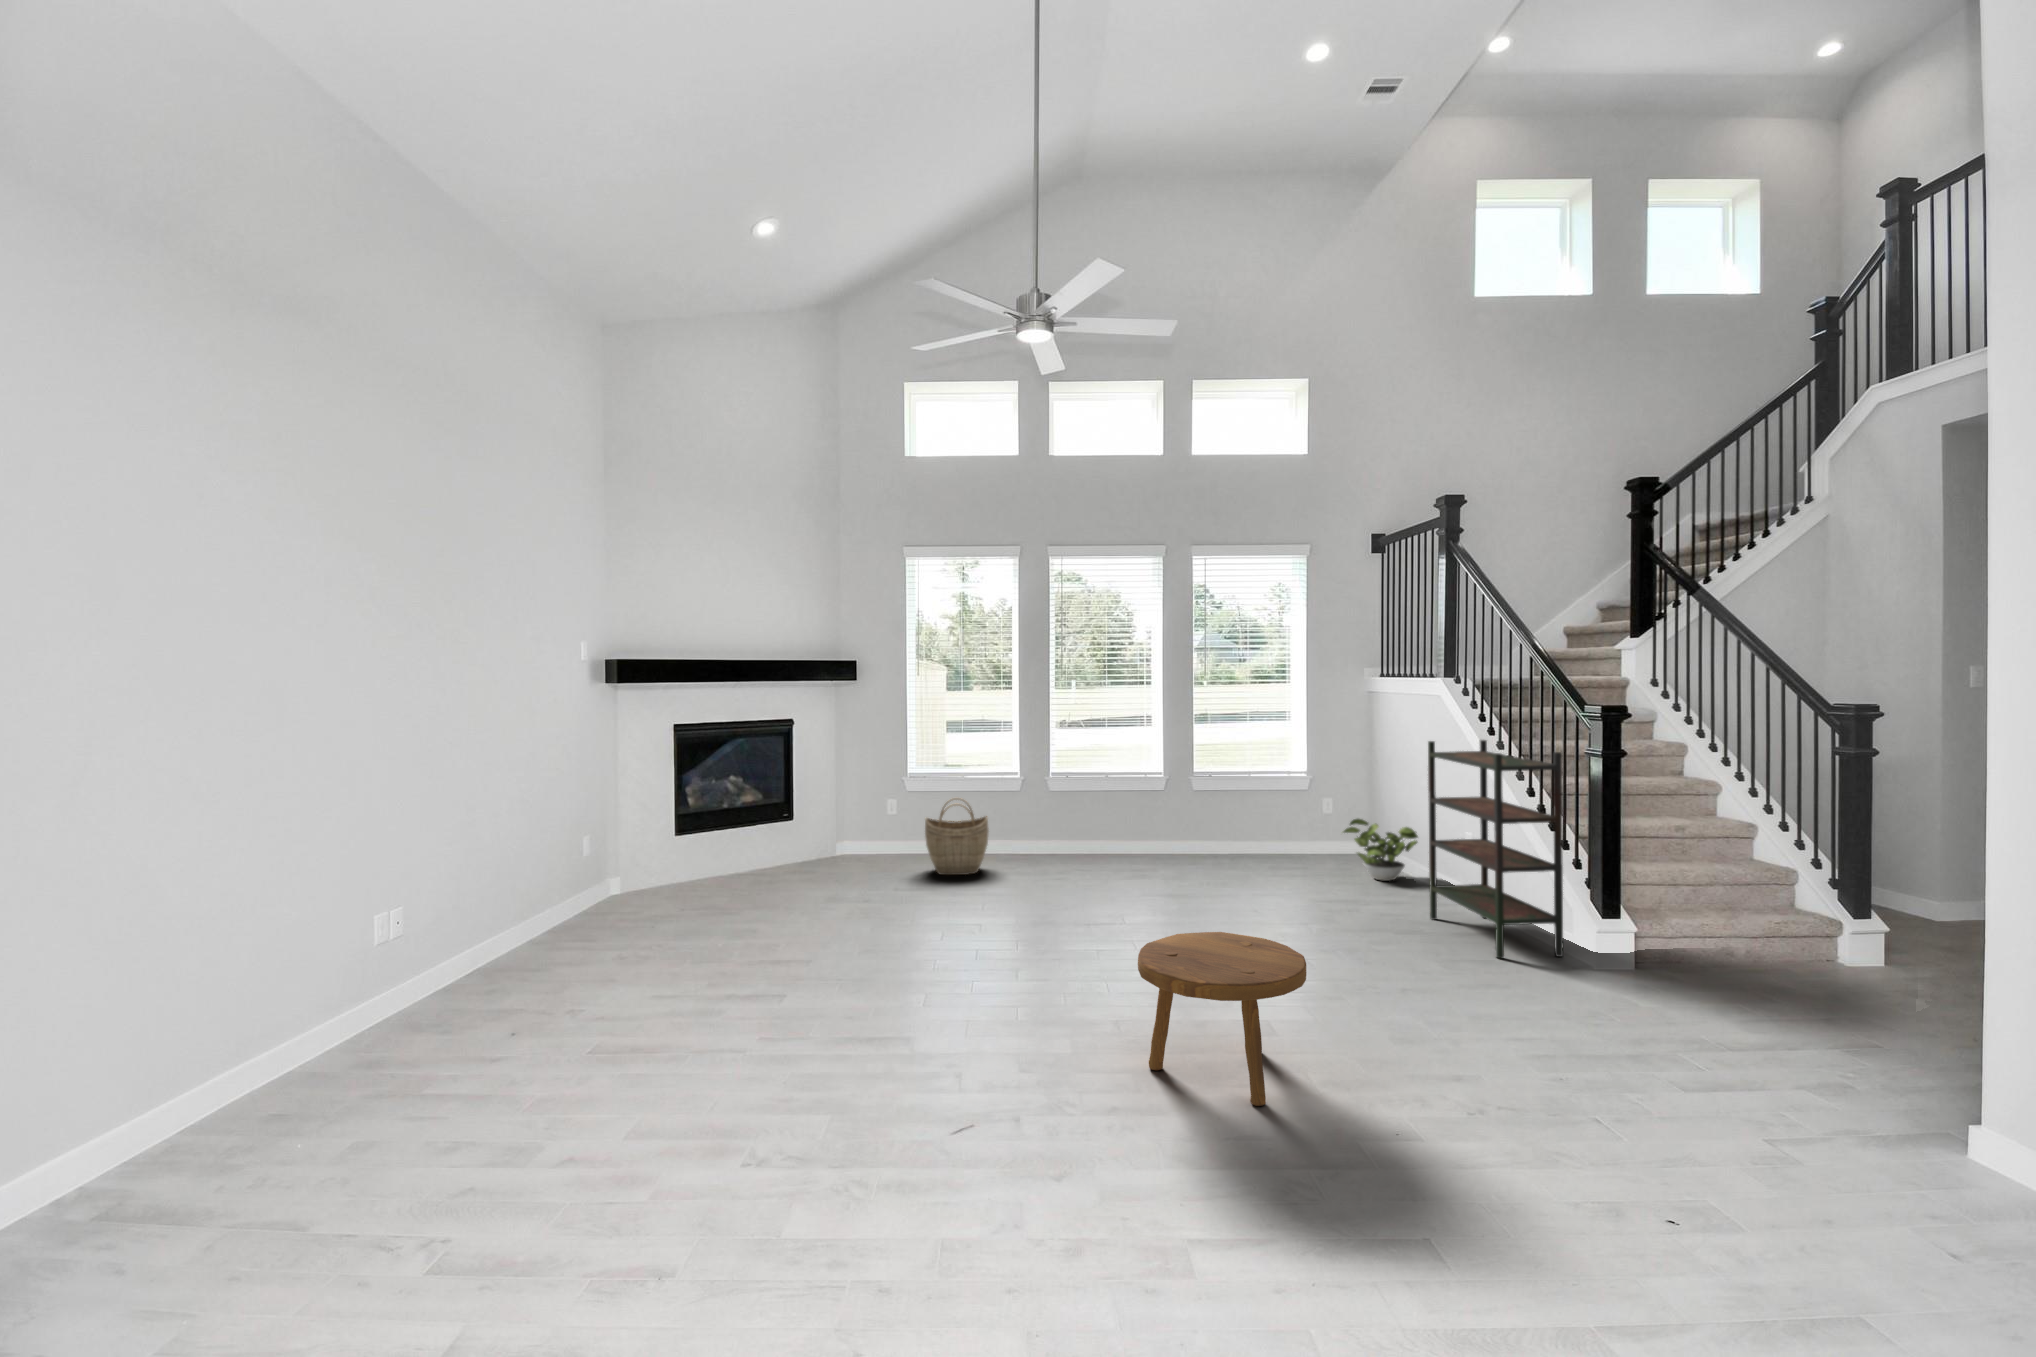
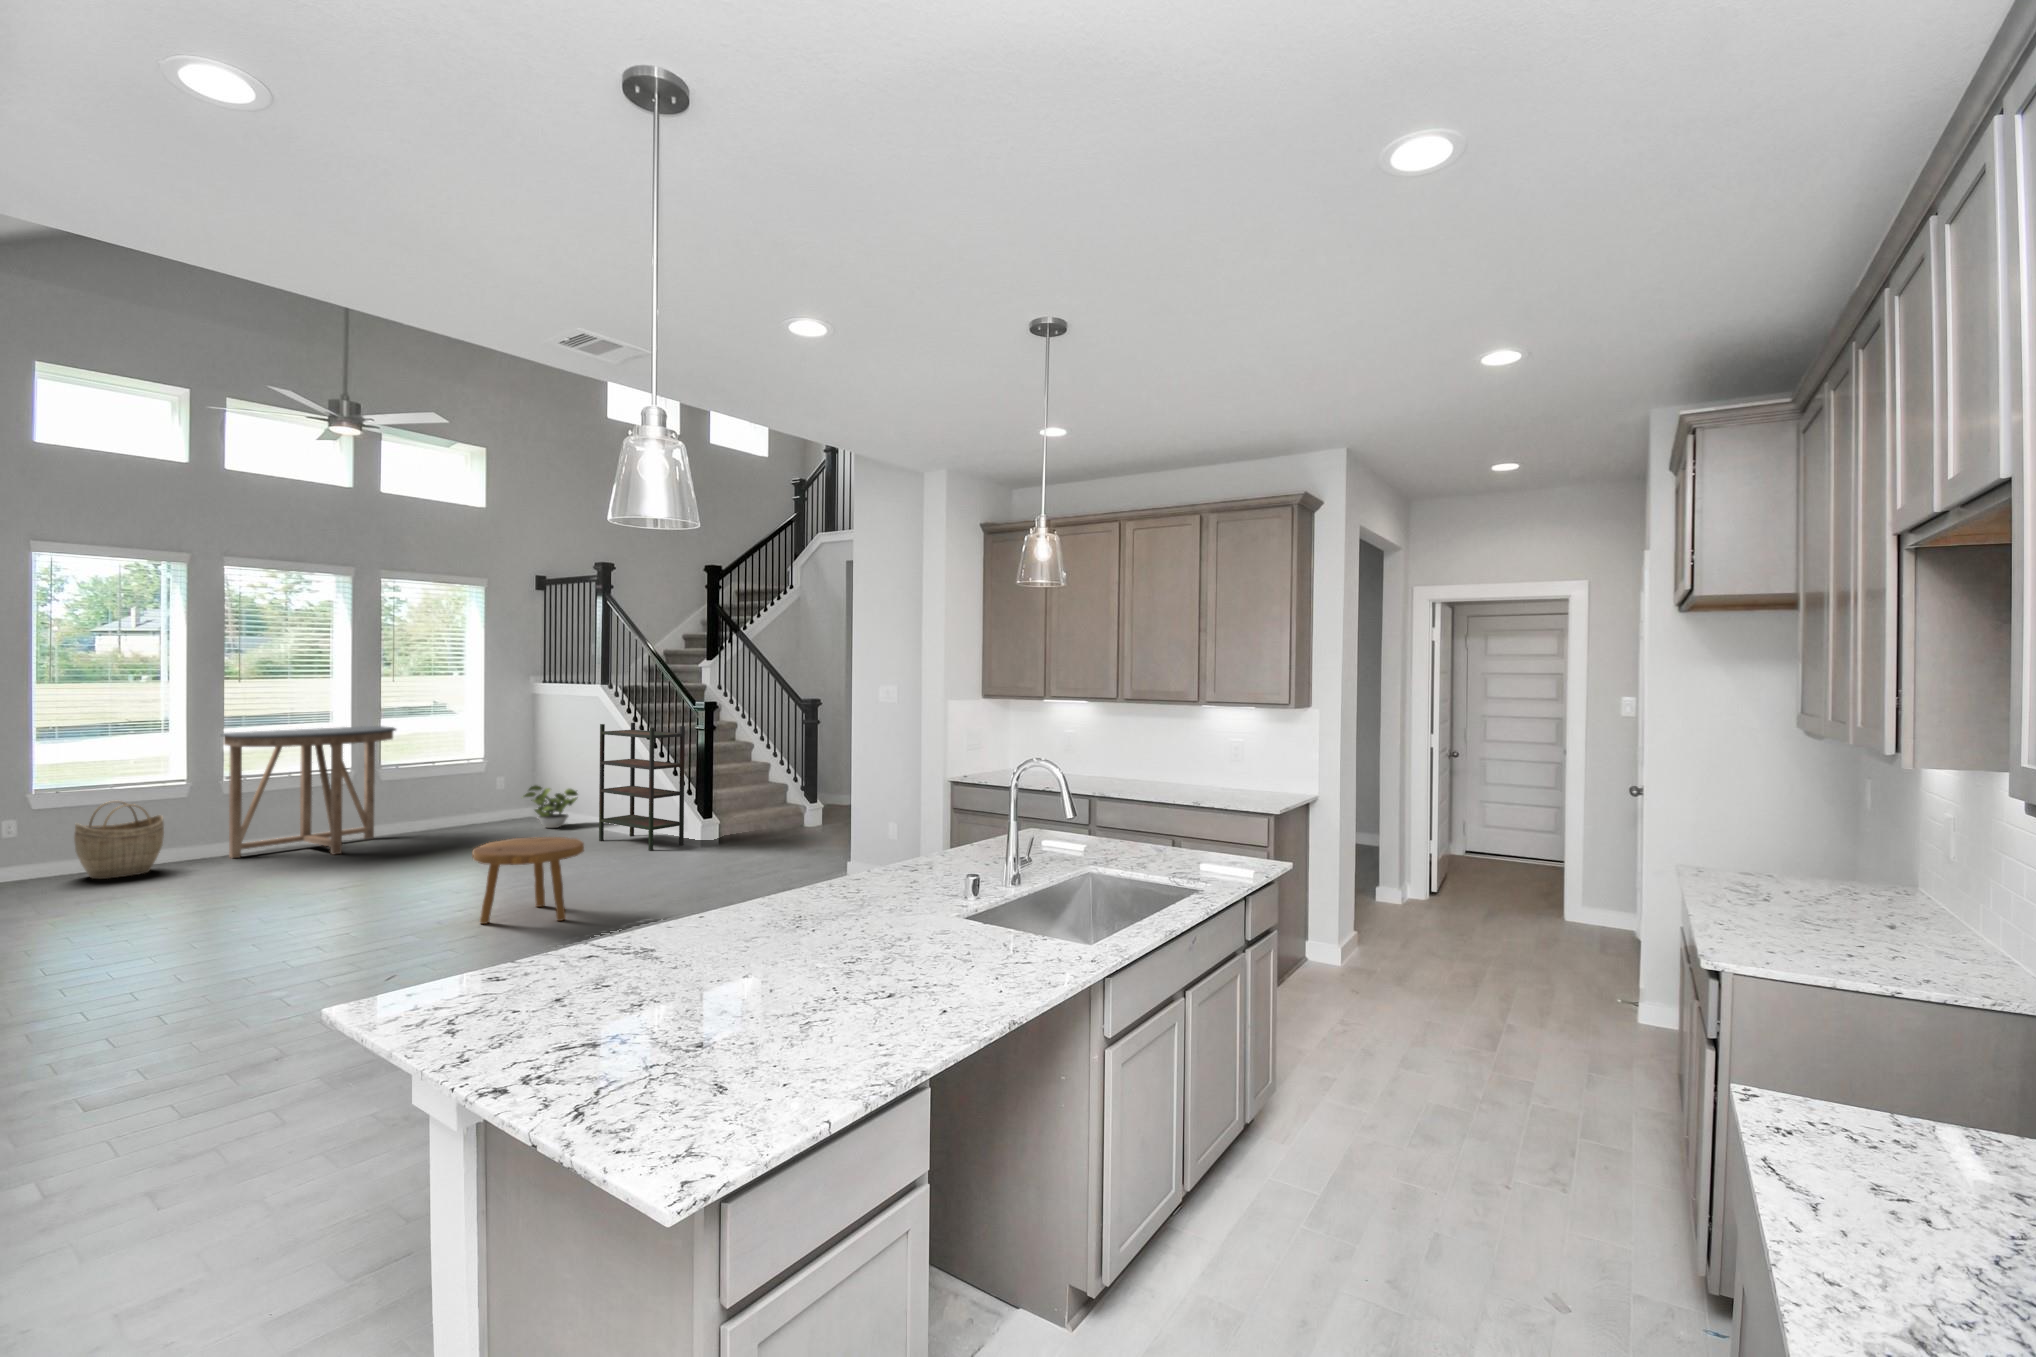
console table: none [1036,730,1196,880] -> present [221,726,396,859]

